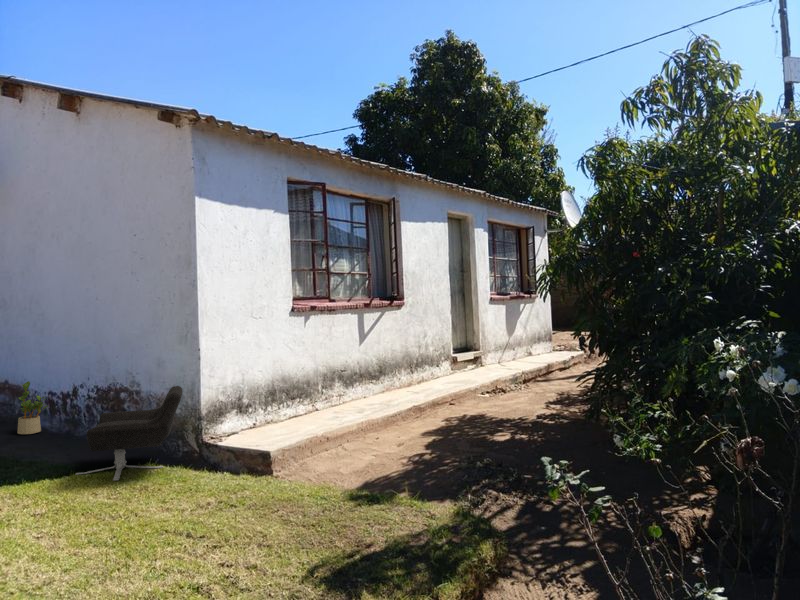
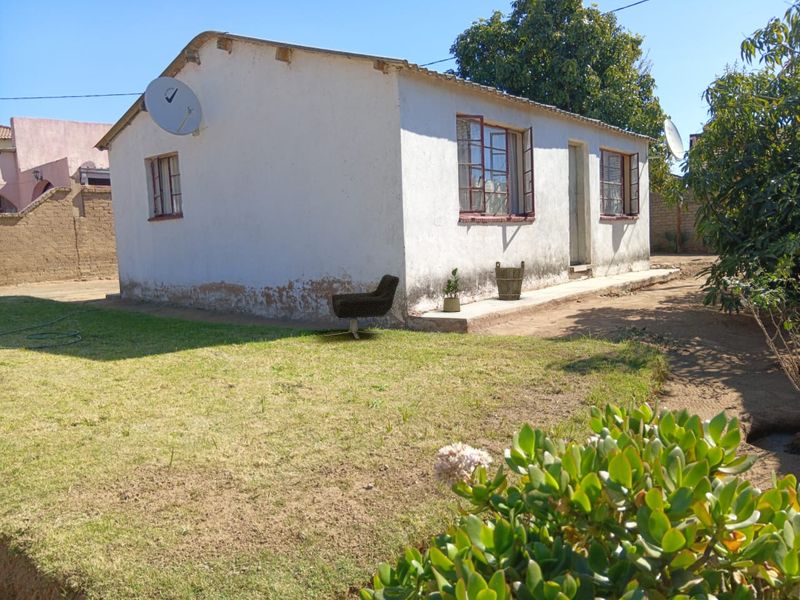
bucket: none [344,357,380,406] -> present [495,261,525,300]
potted plant: present [17,381,48,434] -> present [442,268,463,312]

